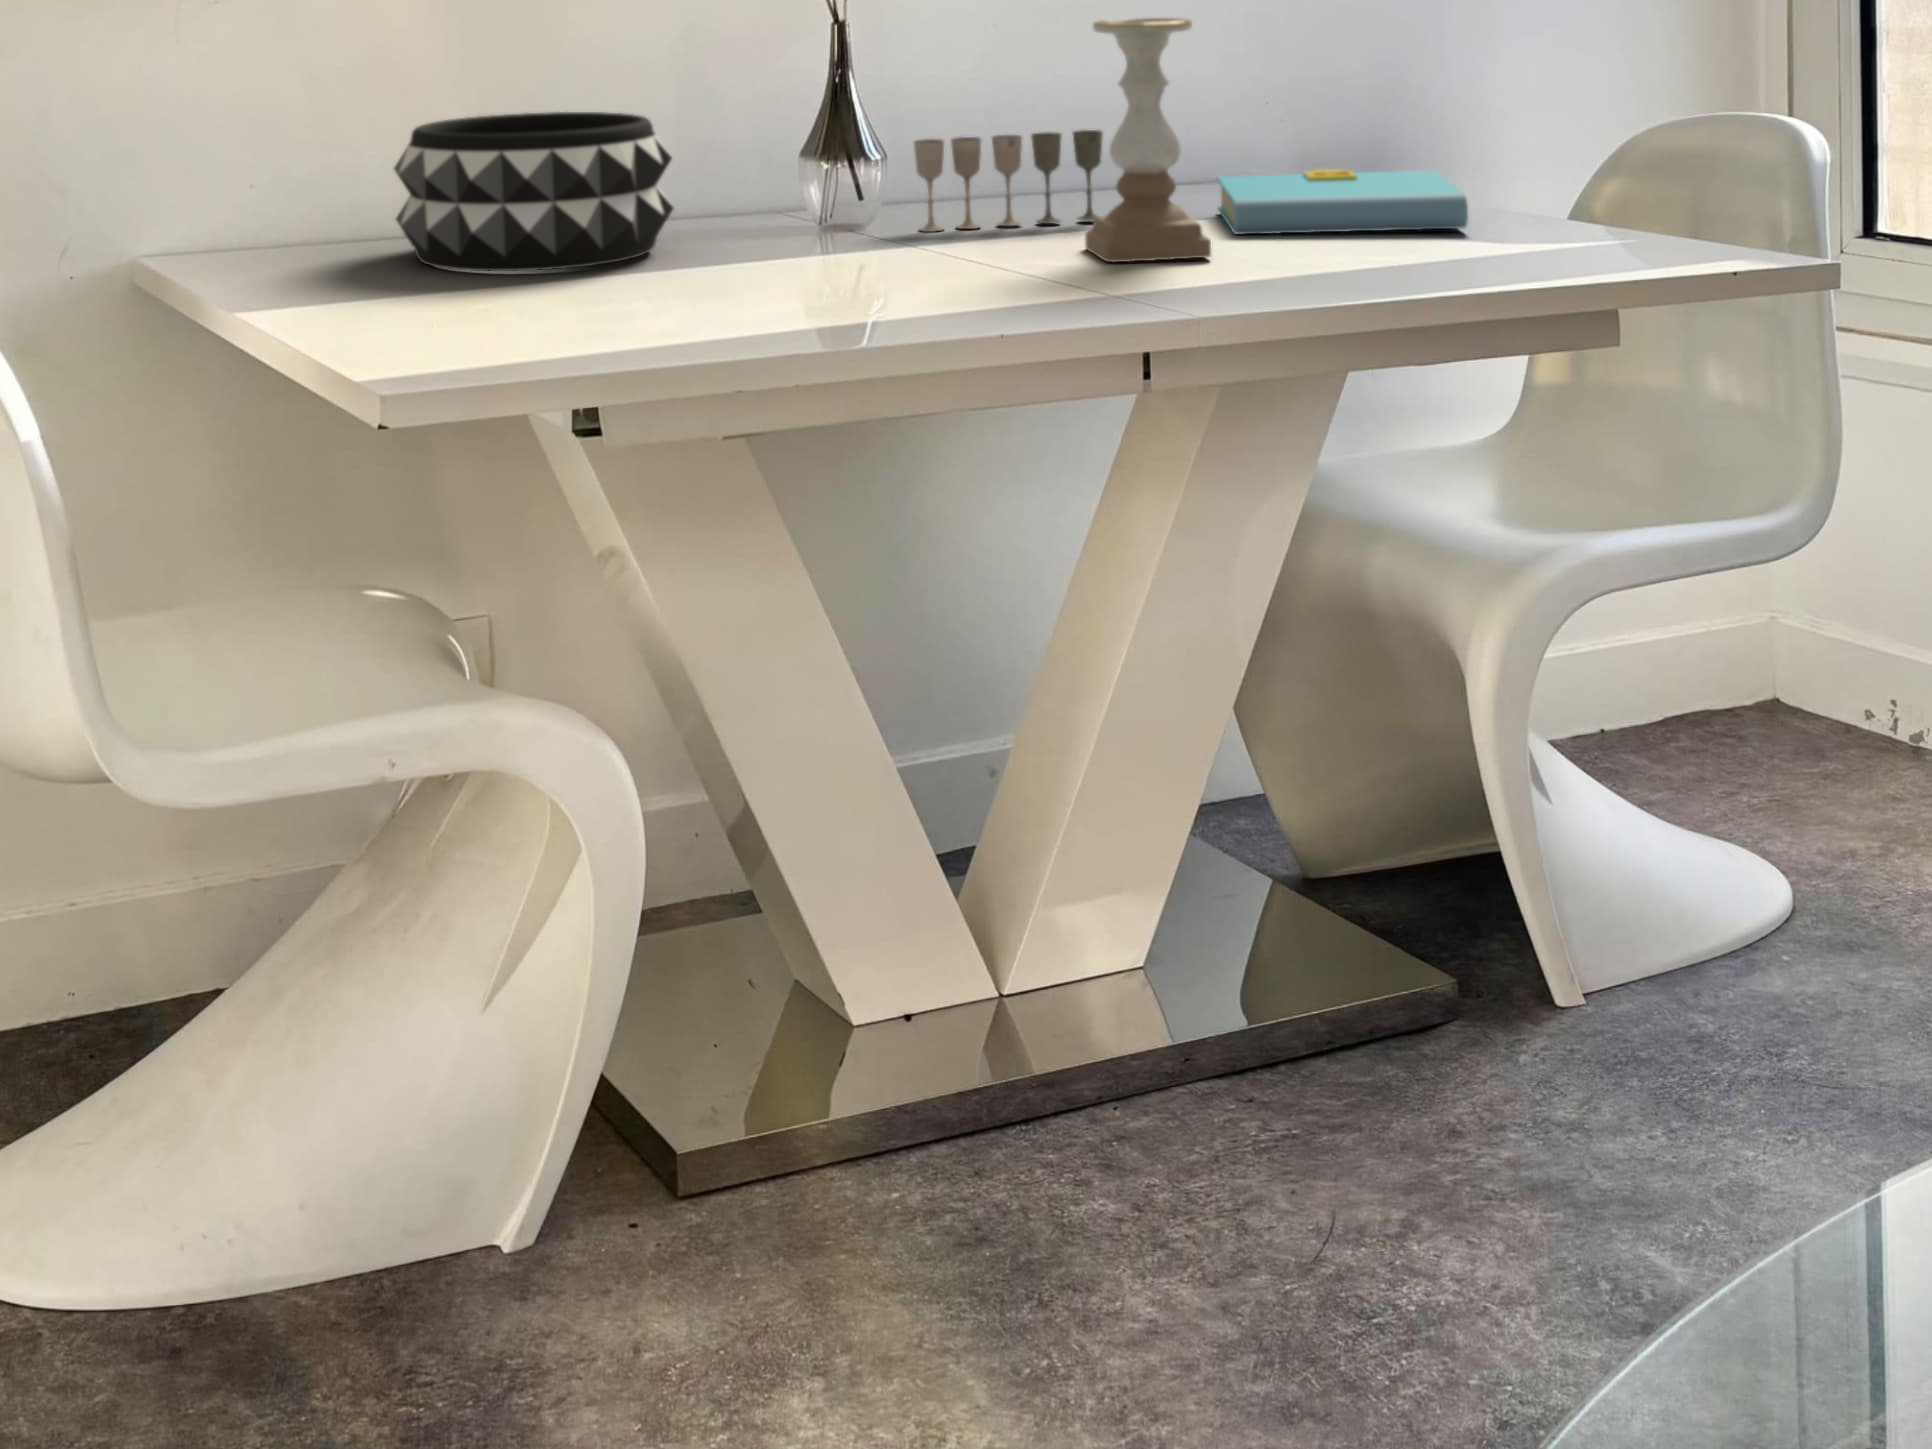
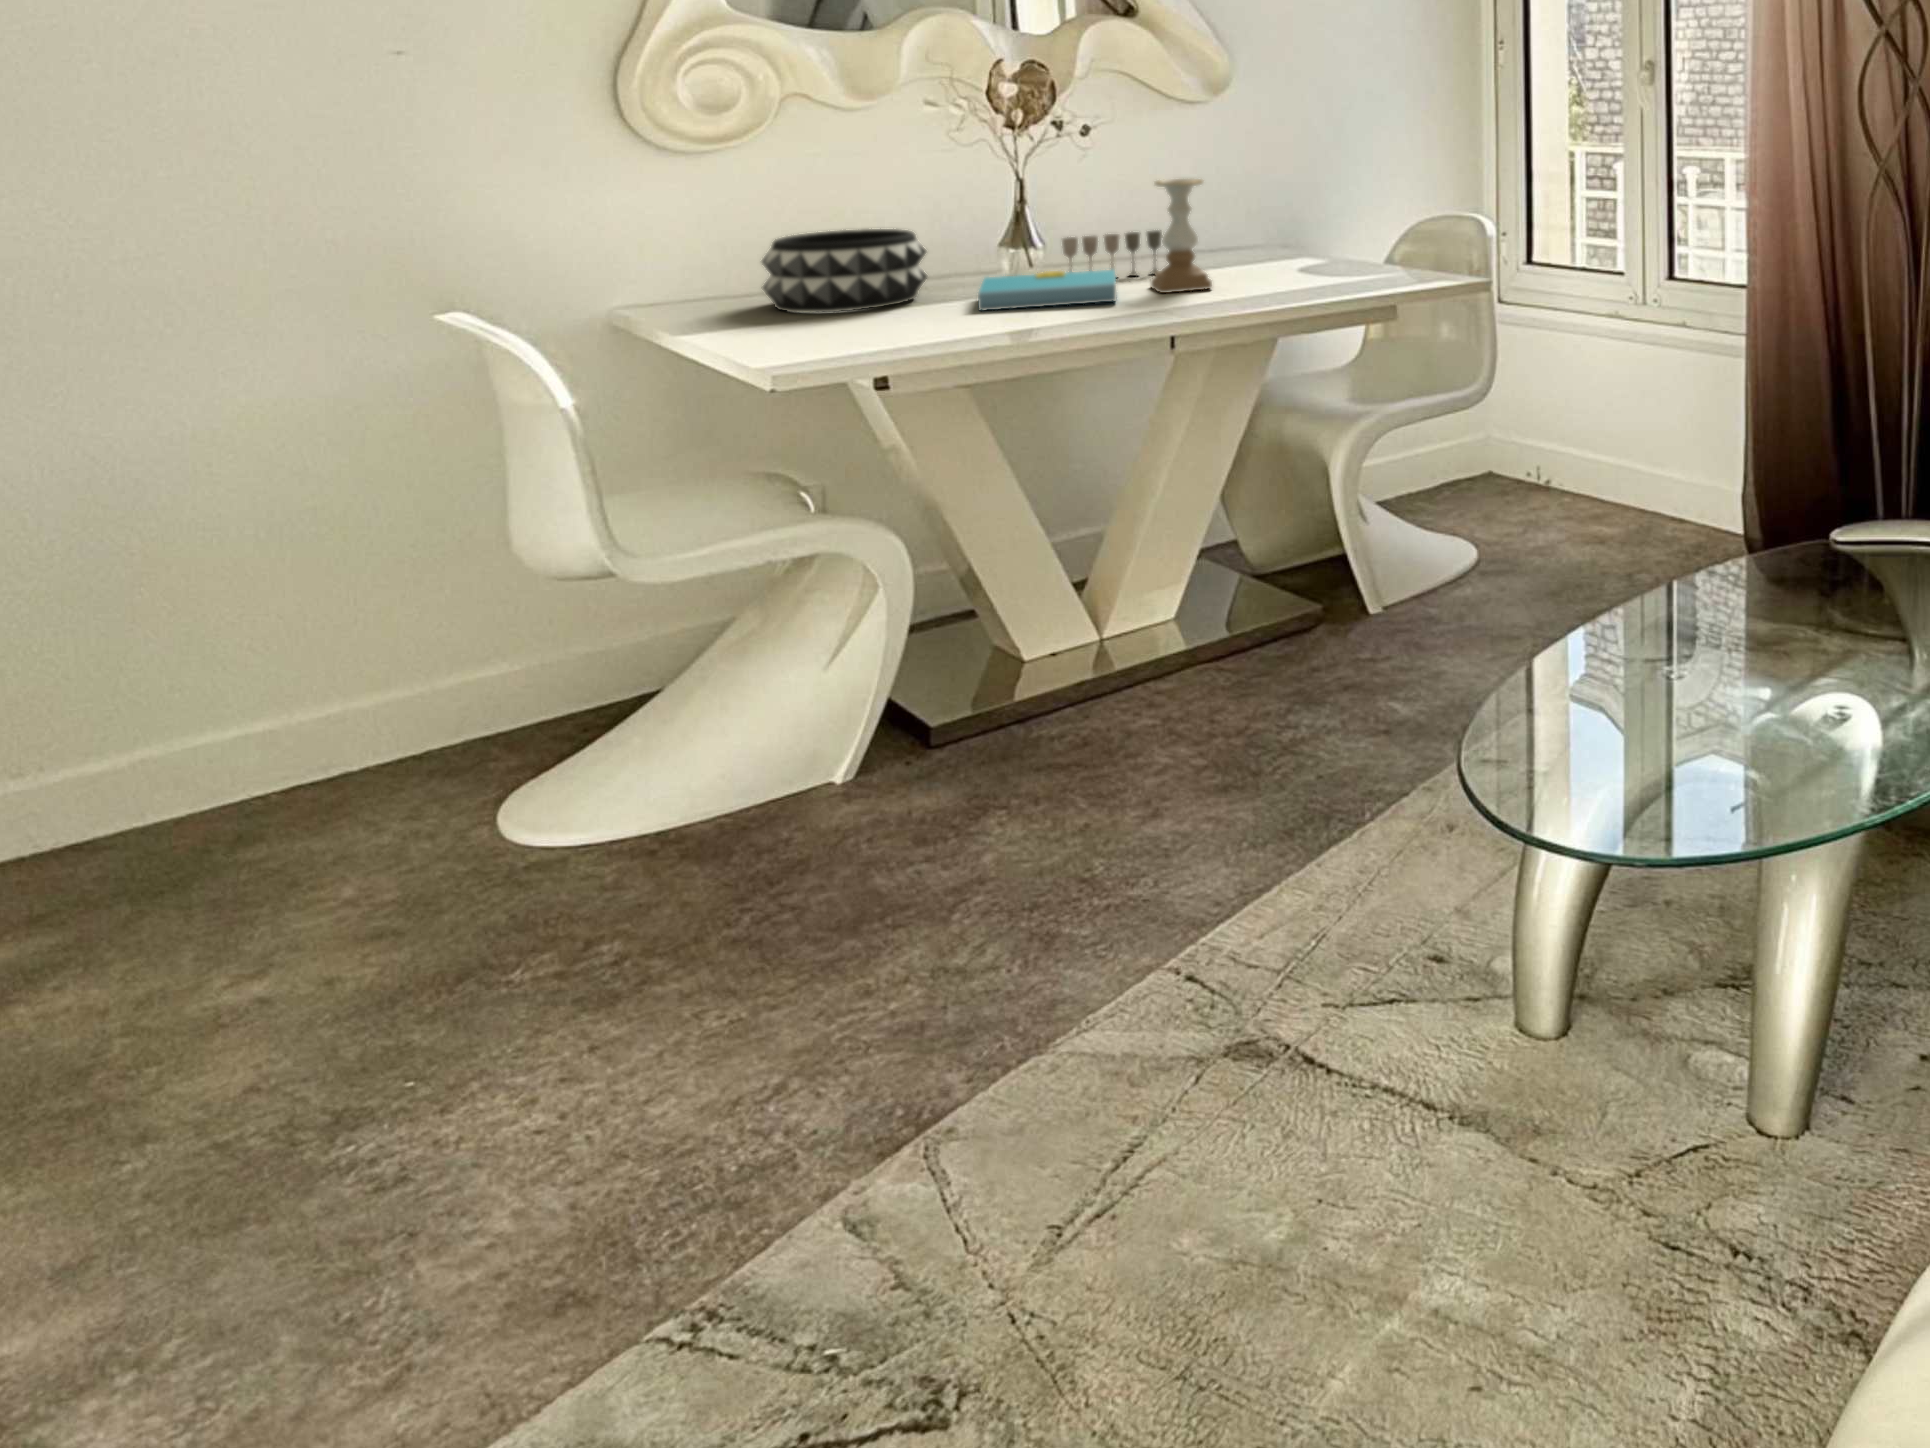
book: present [1217,169,1468,234] -> present [978,270,1117,310]

